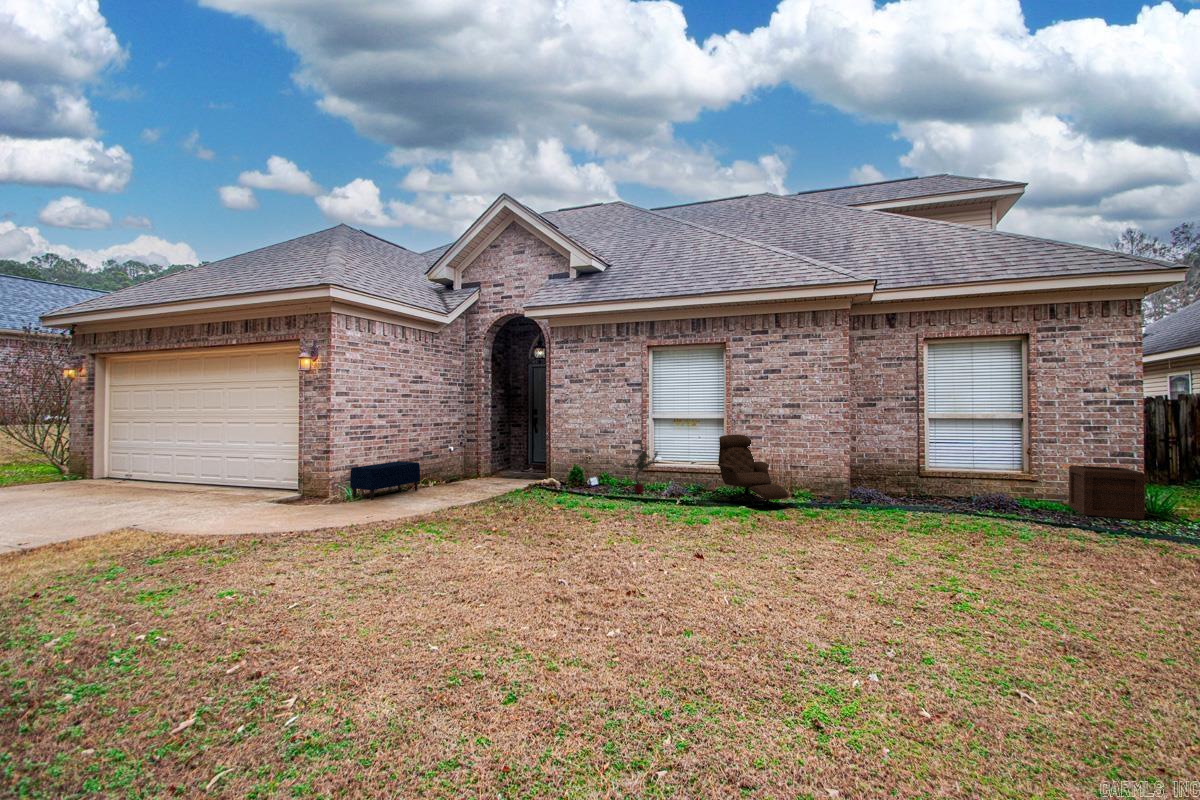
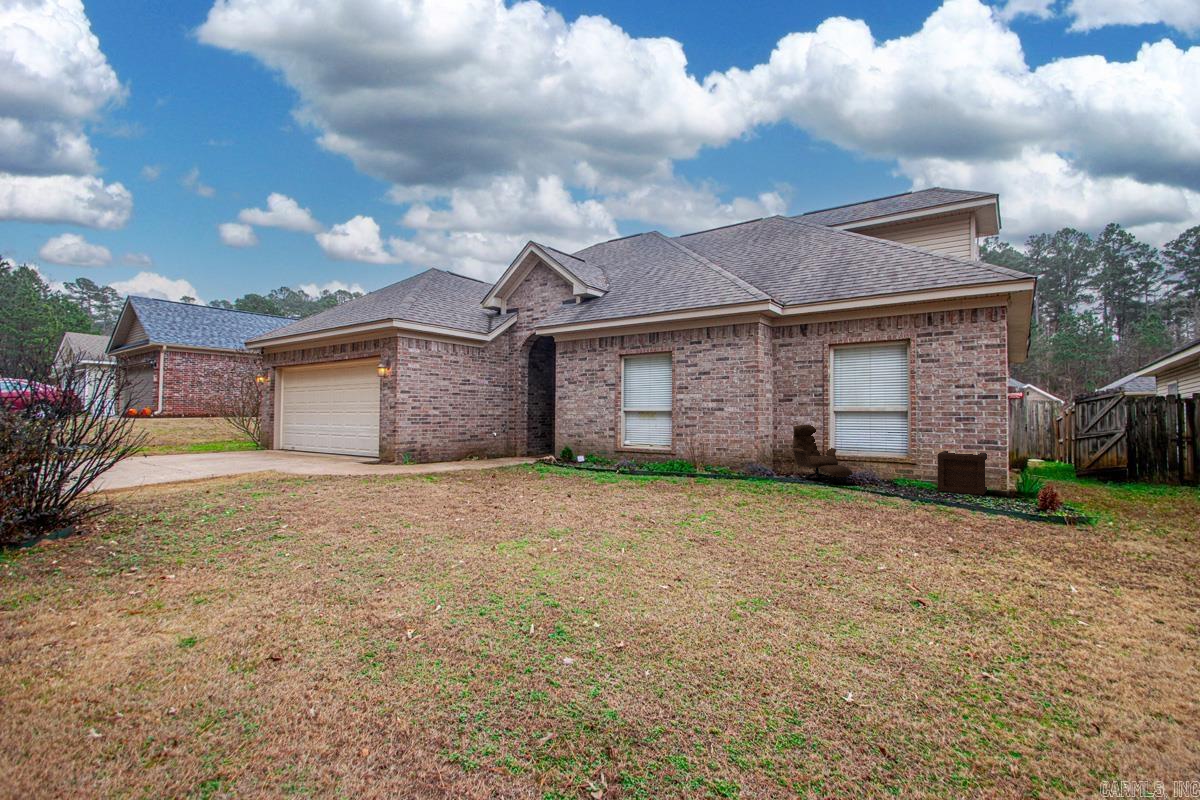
lounge chair: present [718,435,788,510] -> present [792,425,853,485]
potted tree: present [621,444,658,494] -> none [595,430,622,467]
bench: present [350,461,420,500] -> none [411,440,460,464]

